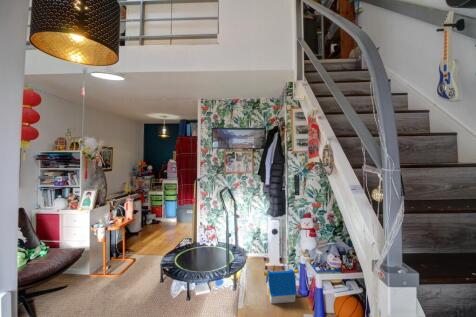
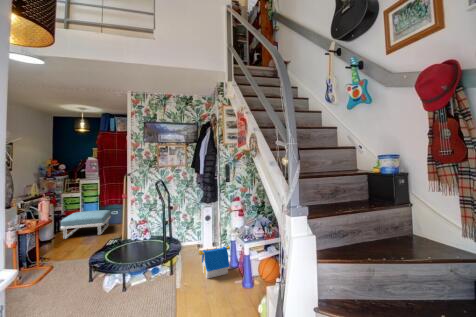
footstool: none [146,209,186,233] -> present [61,210,111,239]

